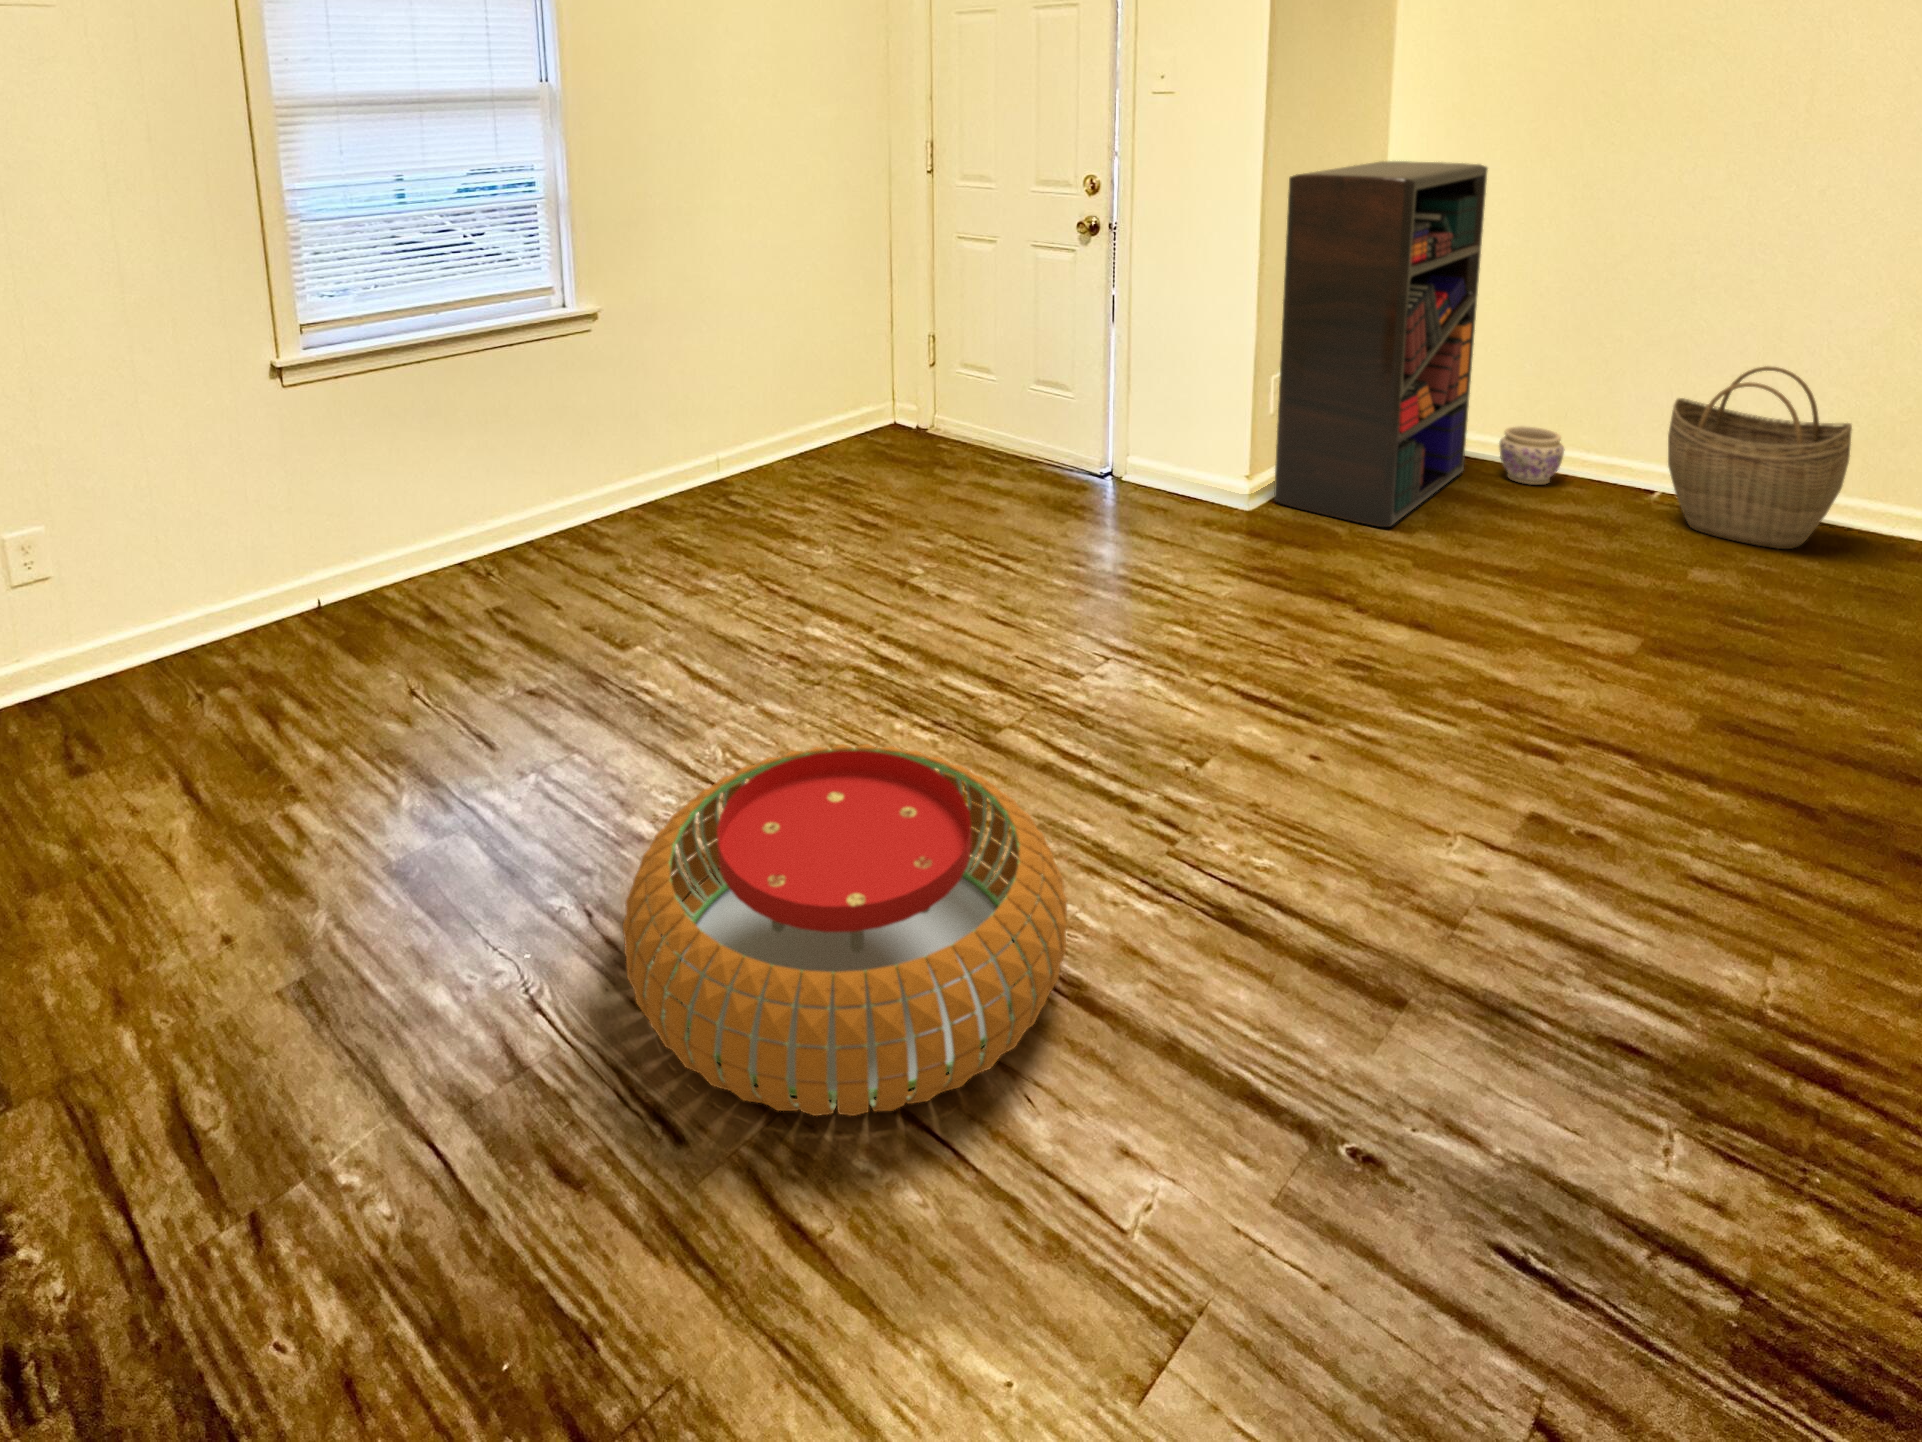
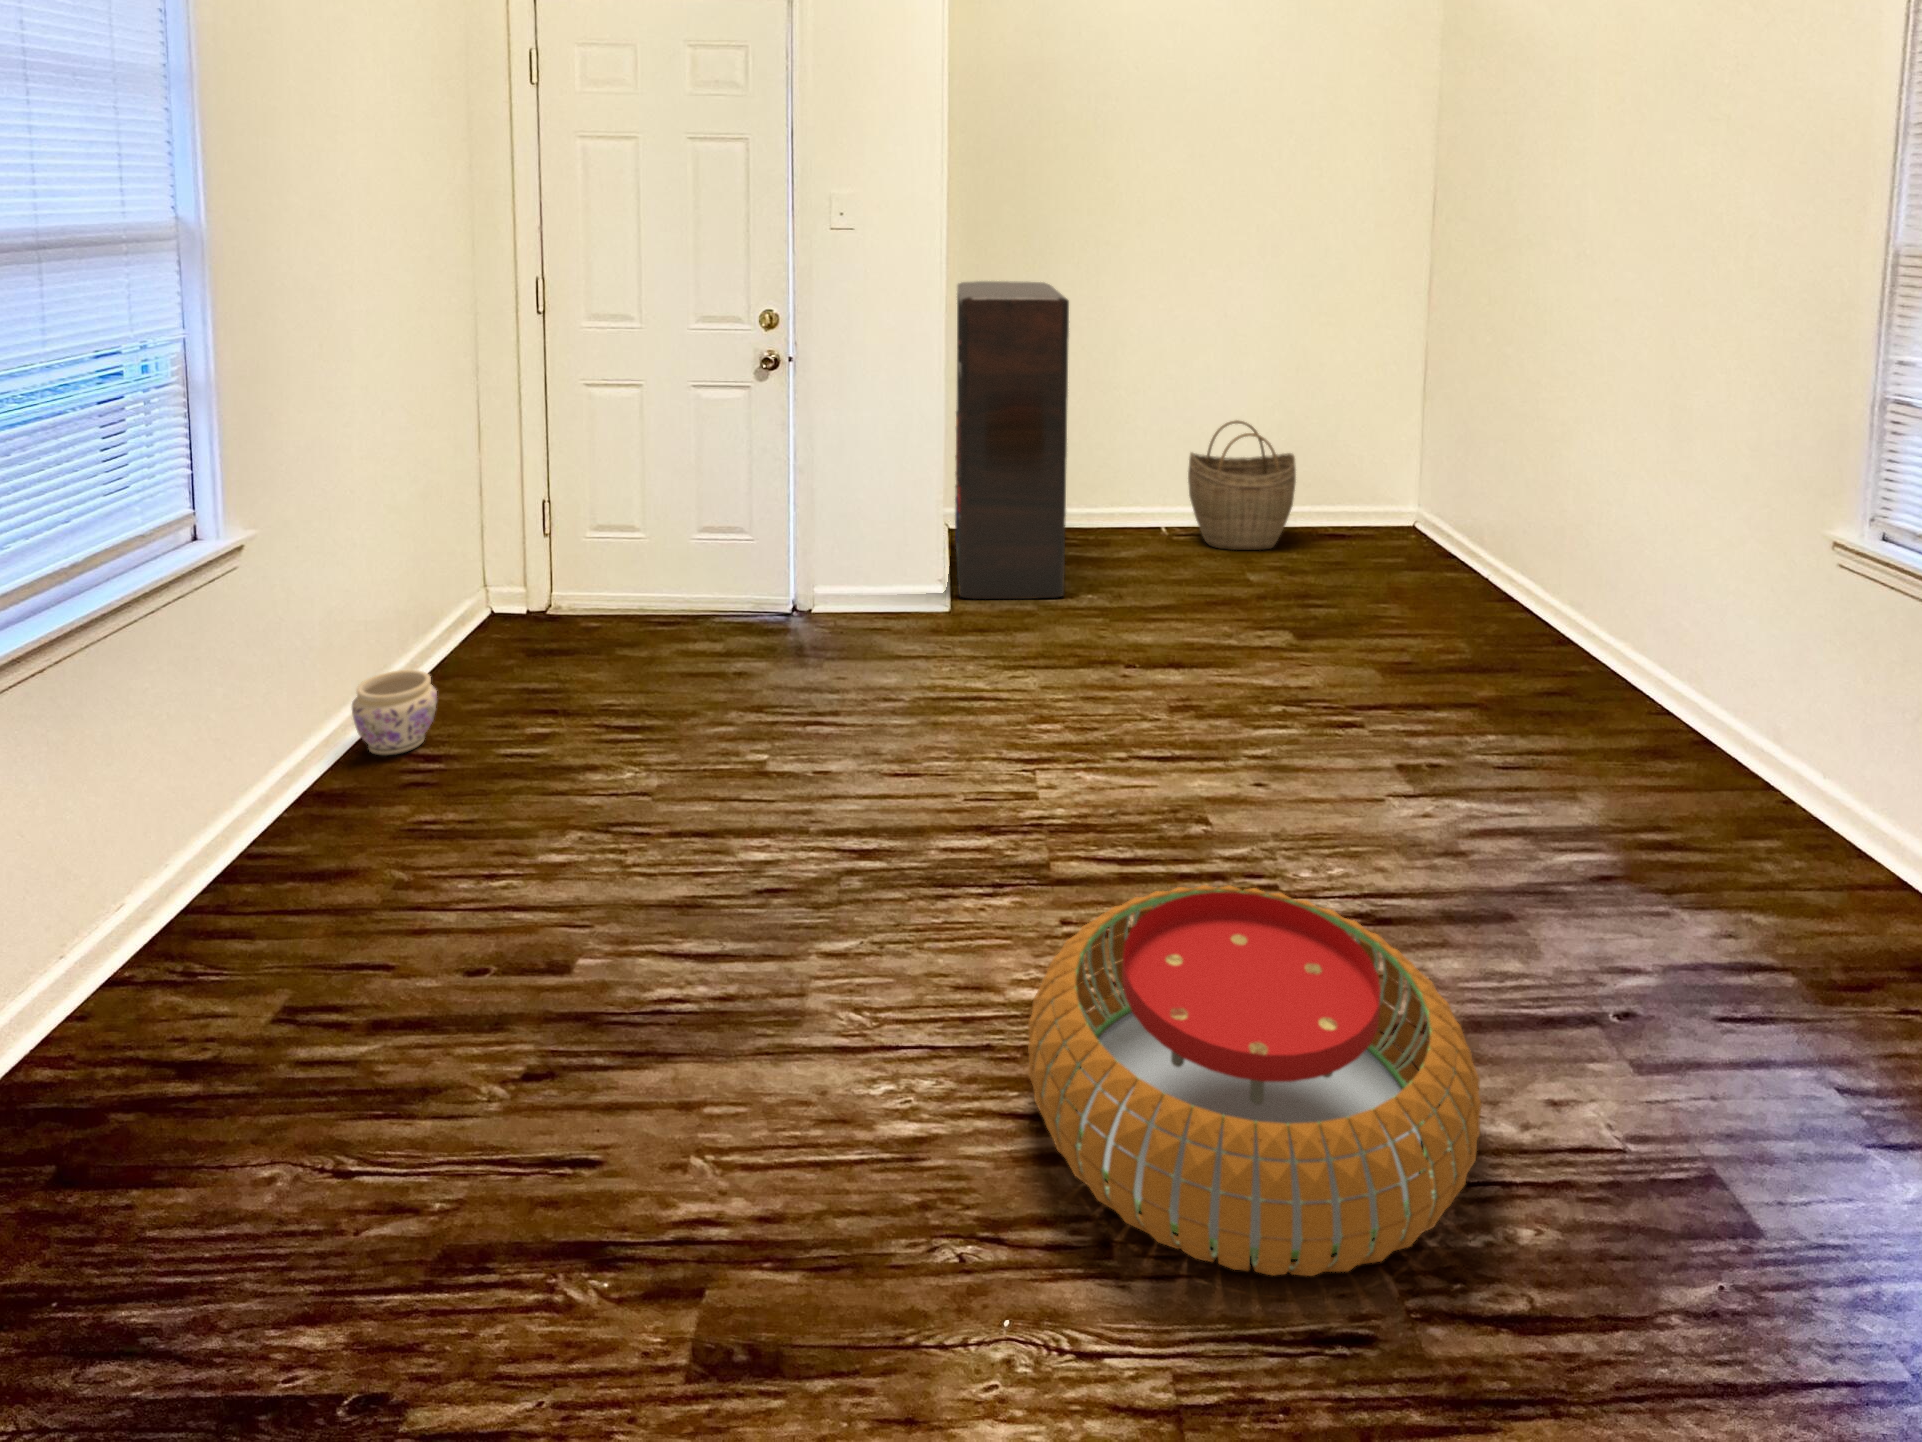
planter: present [1499,426,1564,485] -> present [352,670,437,756]

